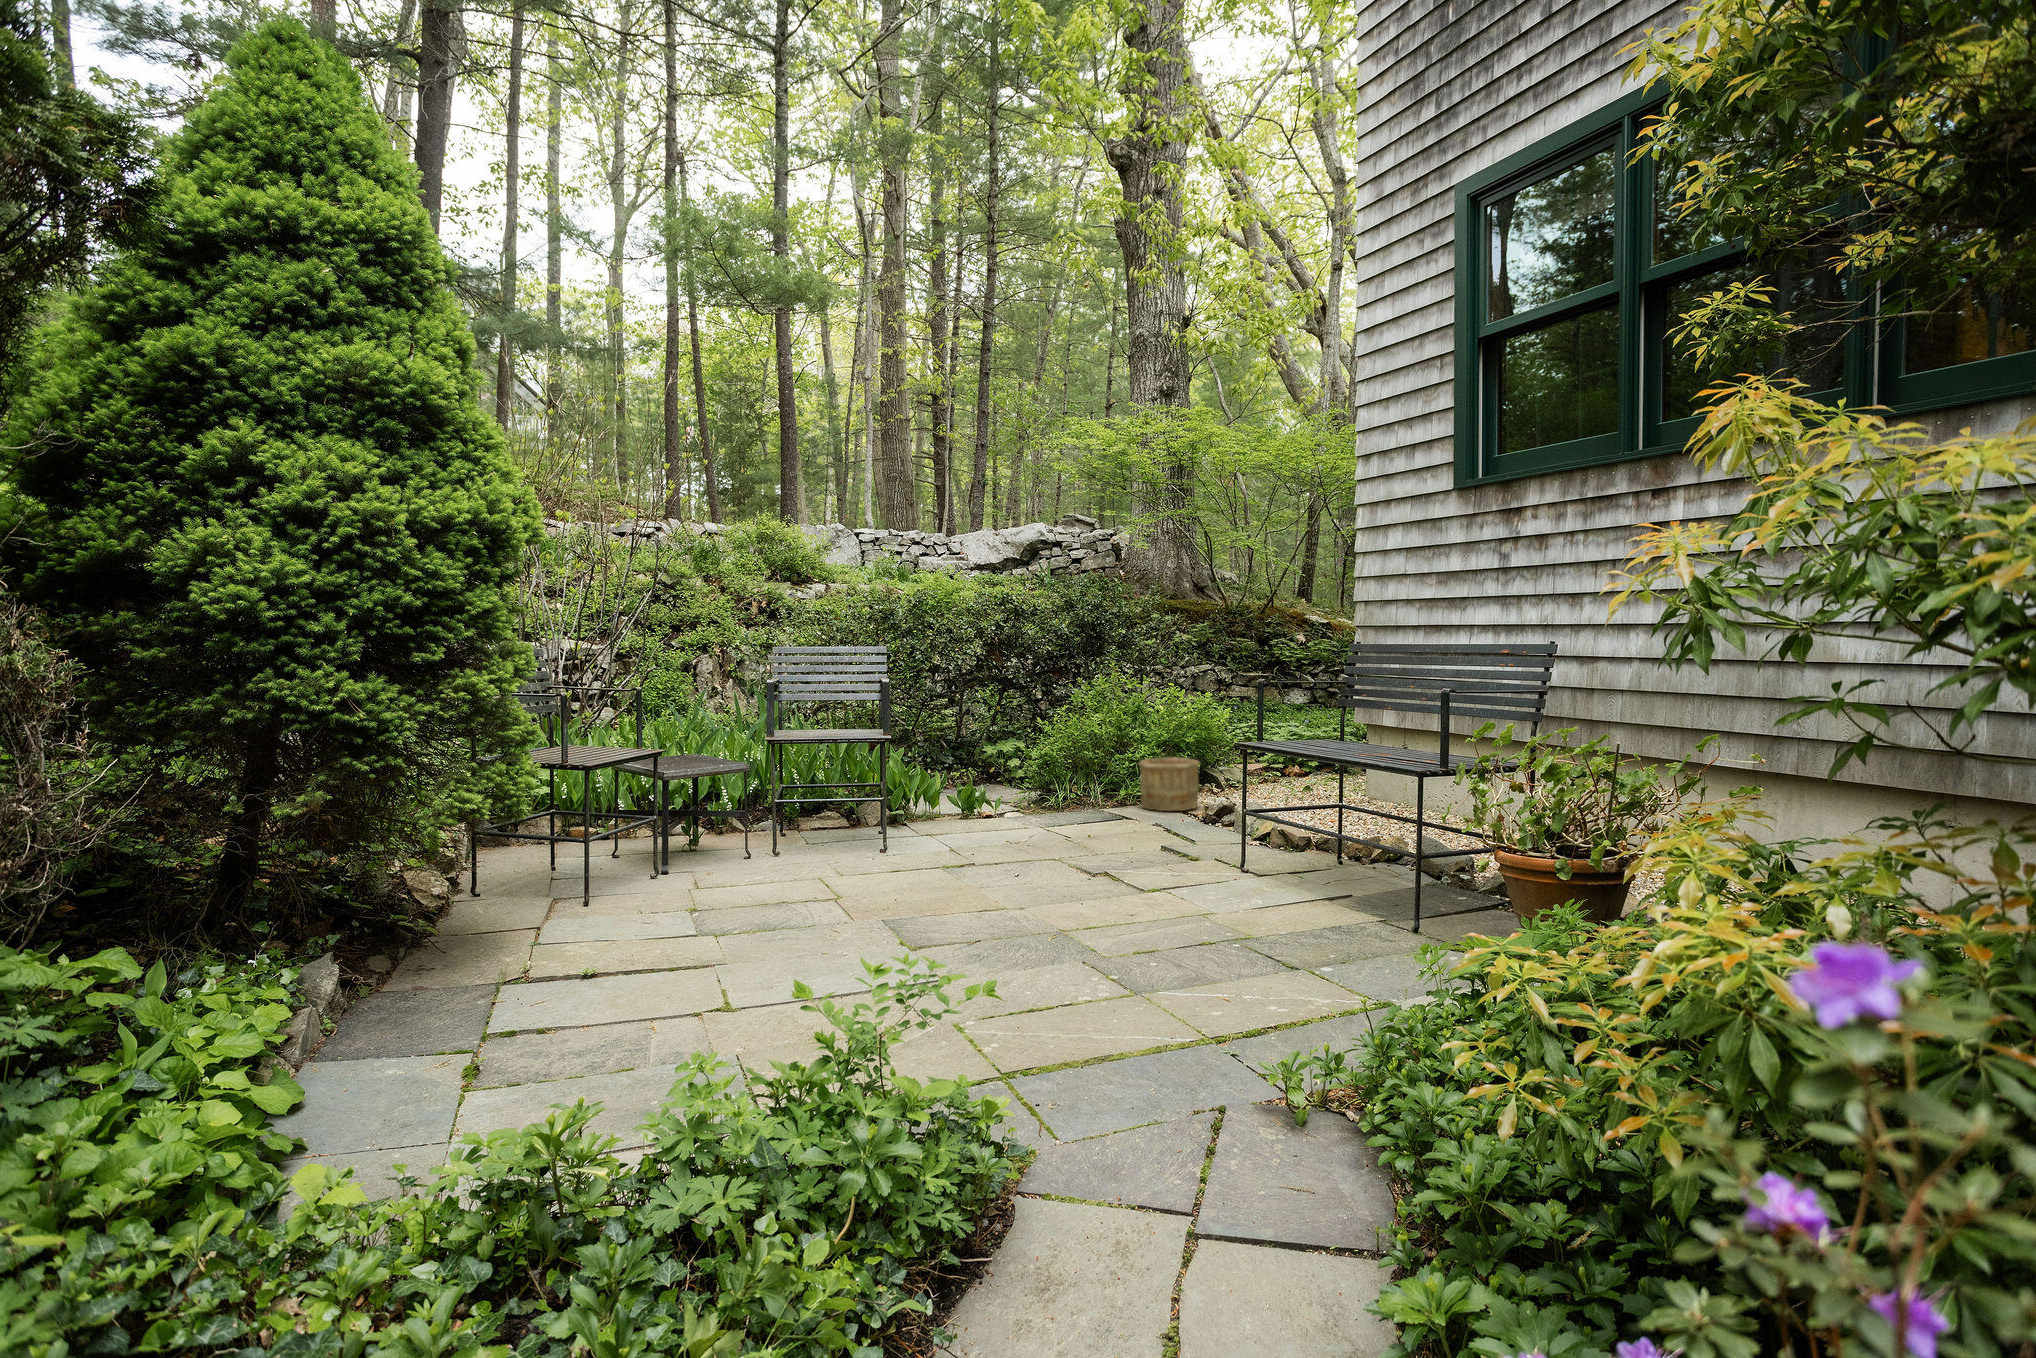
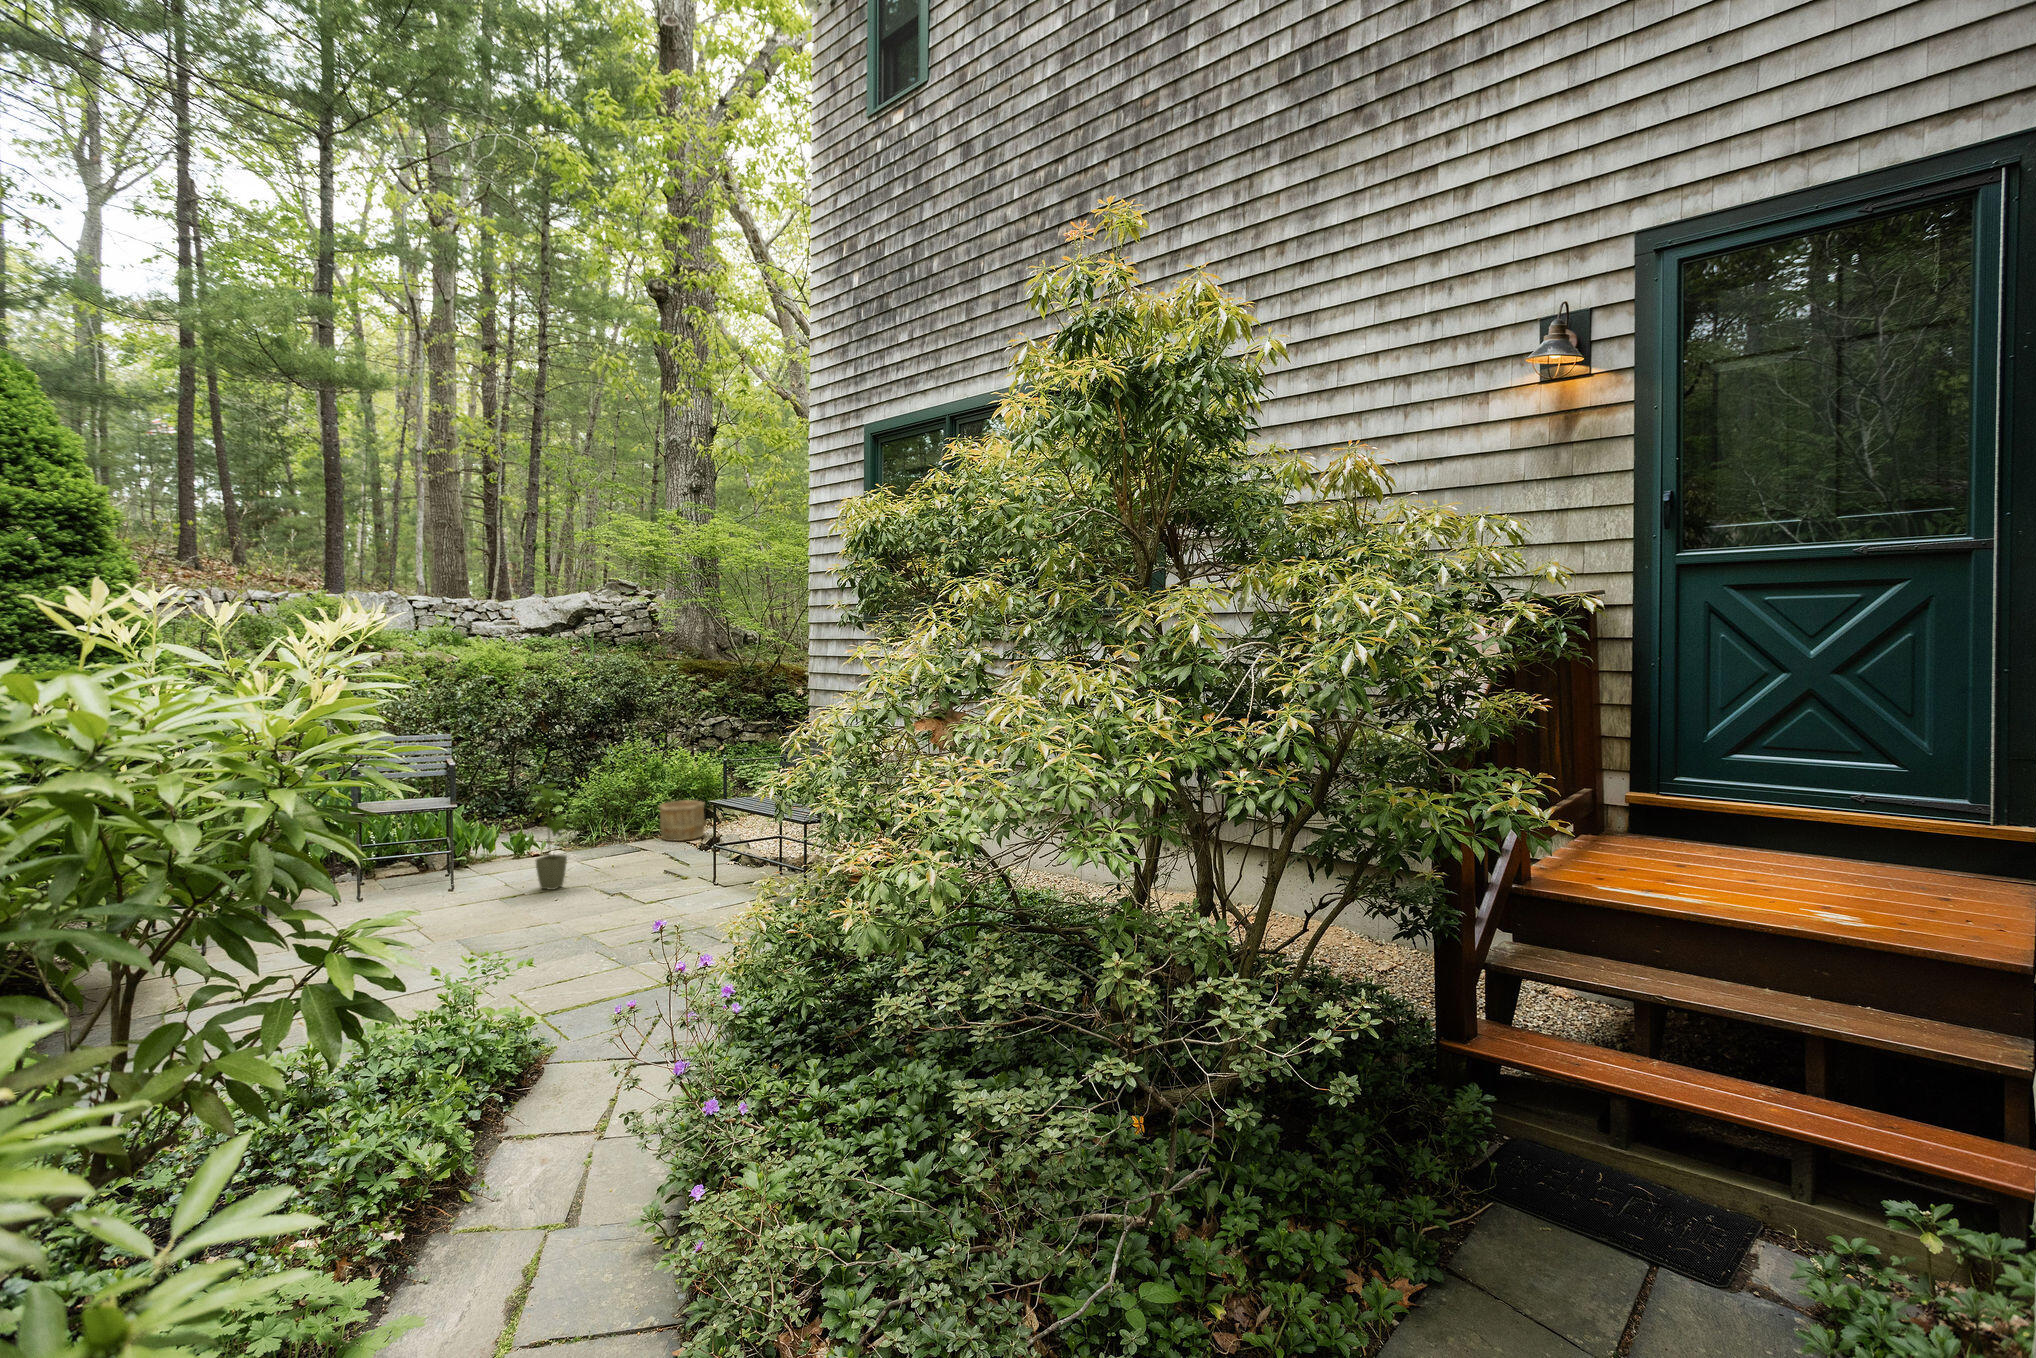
house plant: none [981,708,1063,861] -> present [531,783,586,890]

